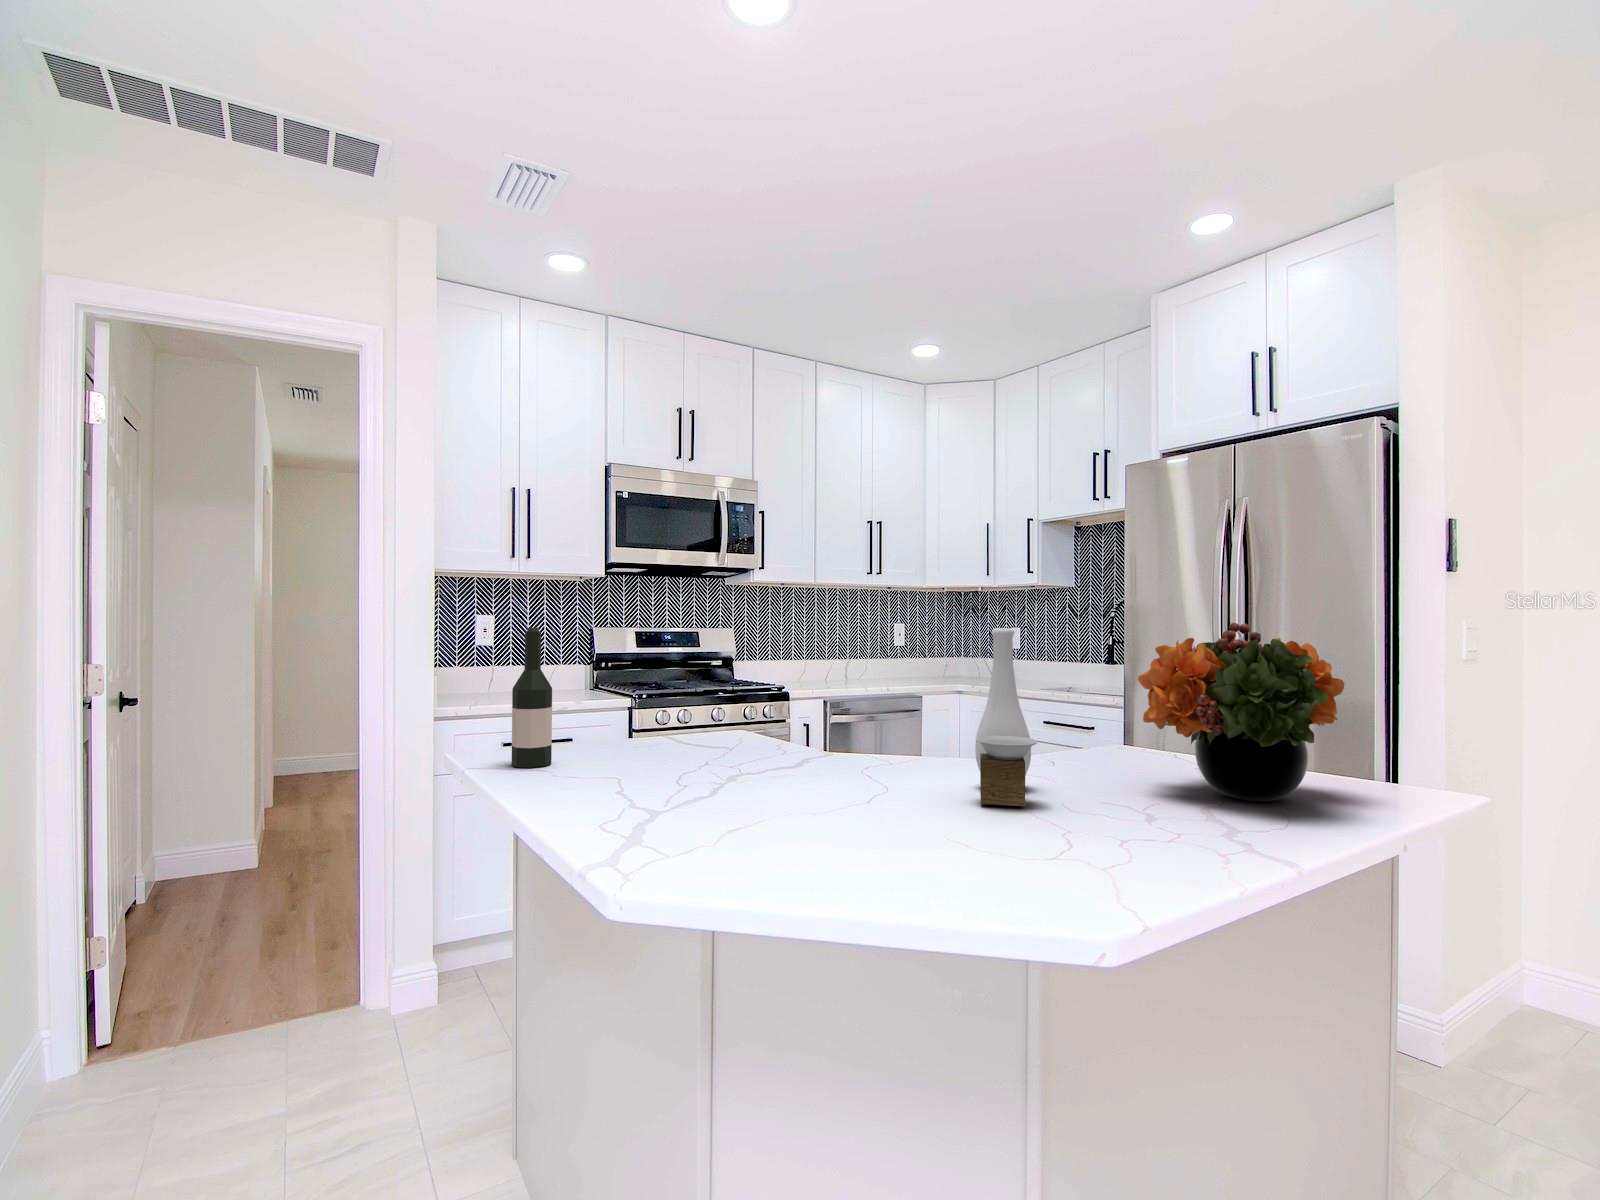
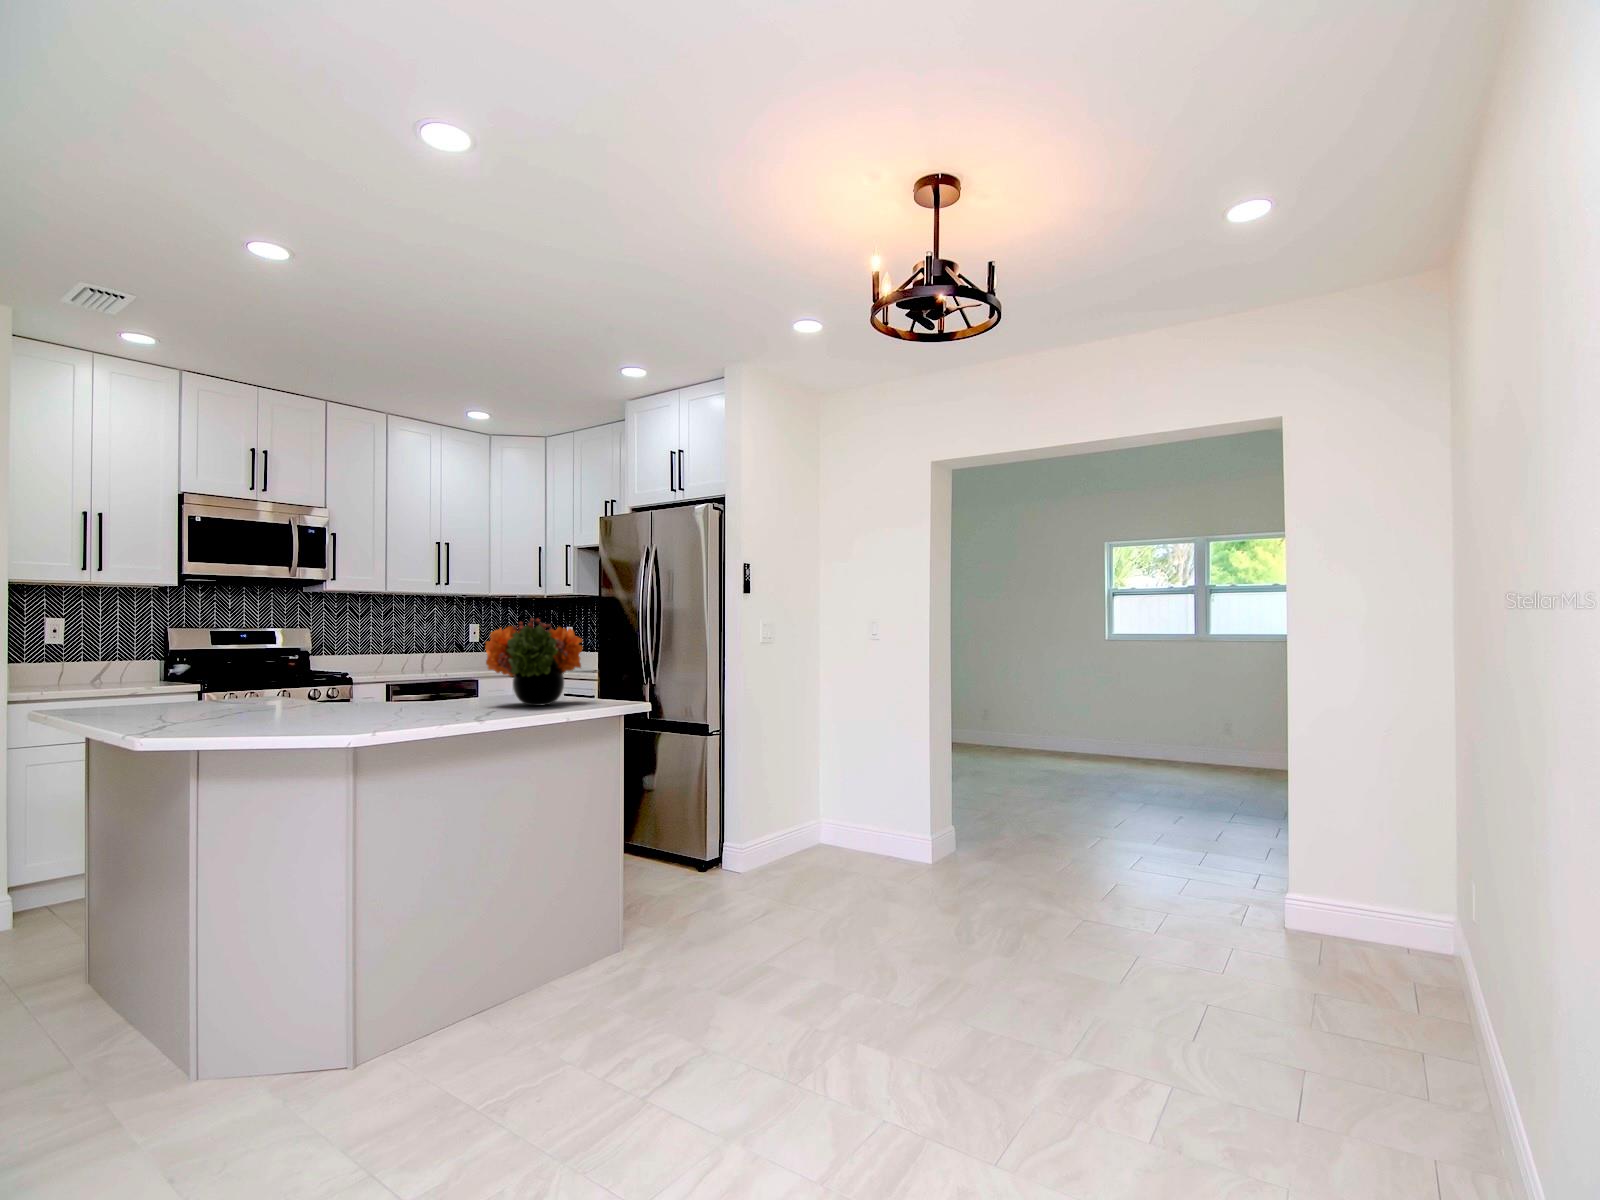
wine bottle: present [512,628,552,768] -> none [83,624,116,714]
vase: present [975,628,1038,806] -> none [382,622,427,712]

